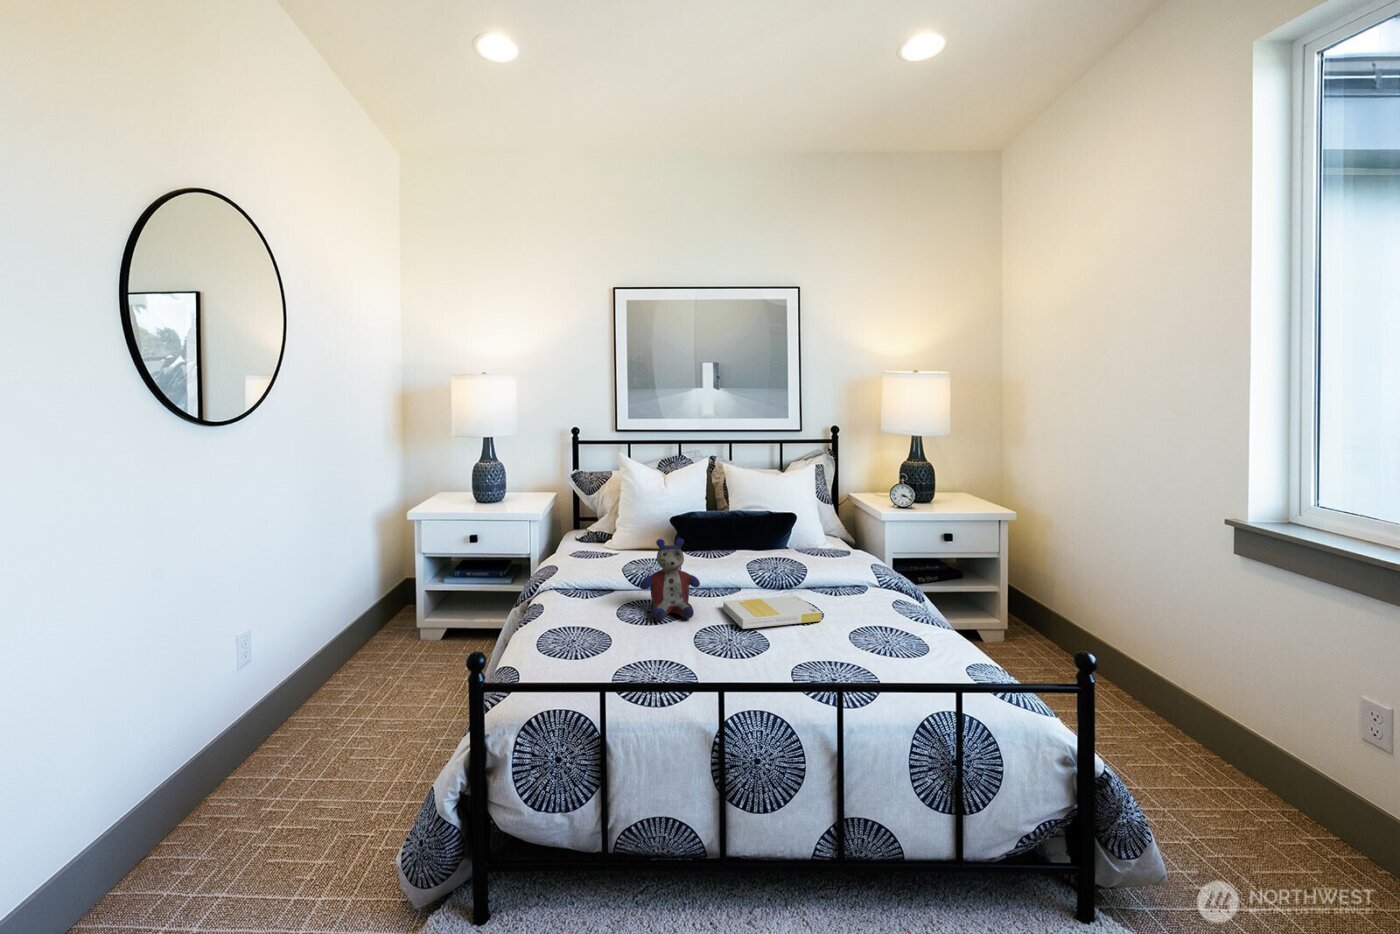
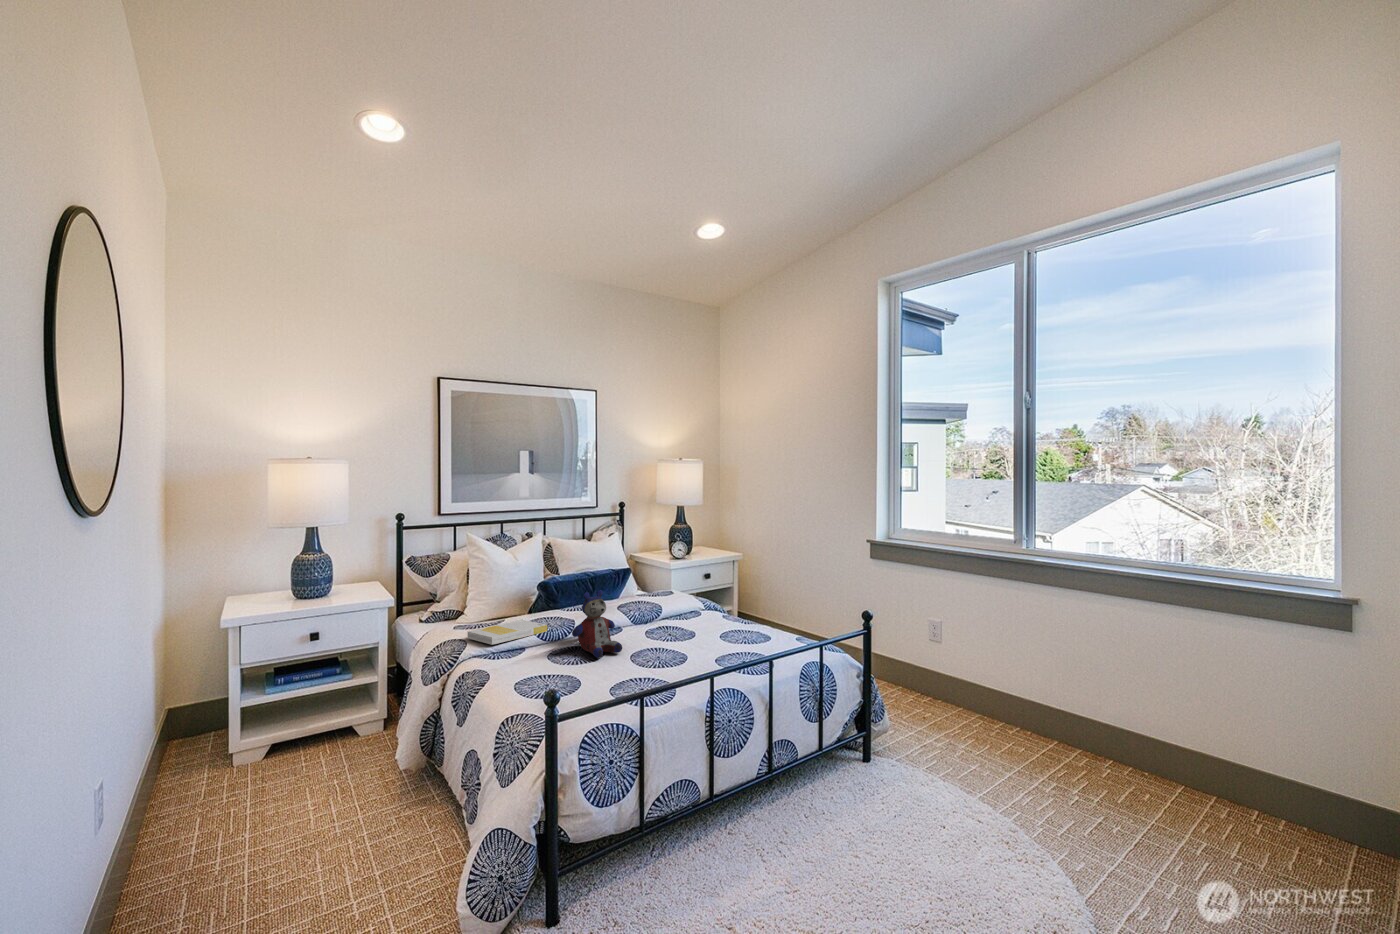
book: present [723,595,822,629] -> present [467,620,547,645]

